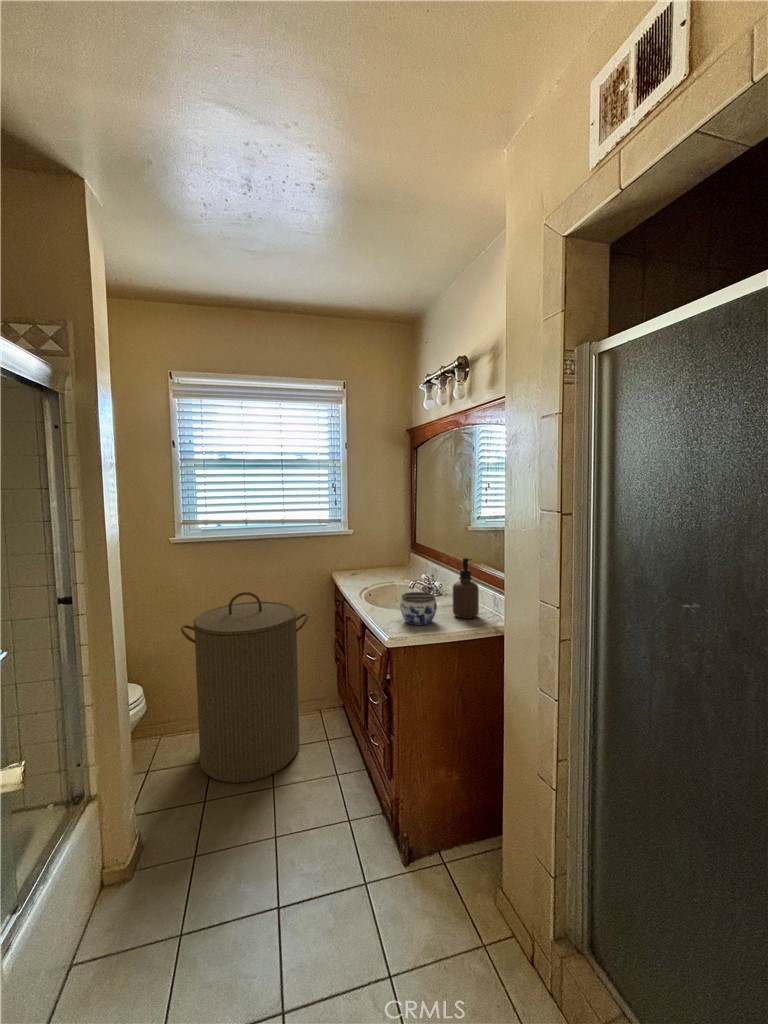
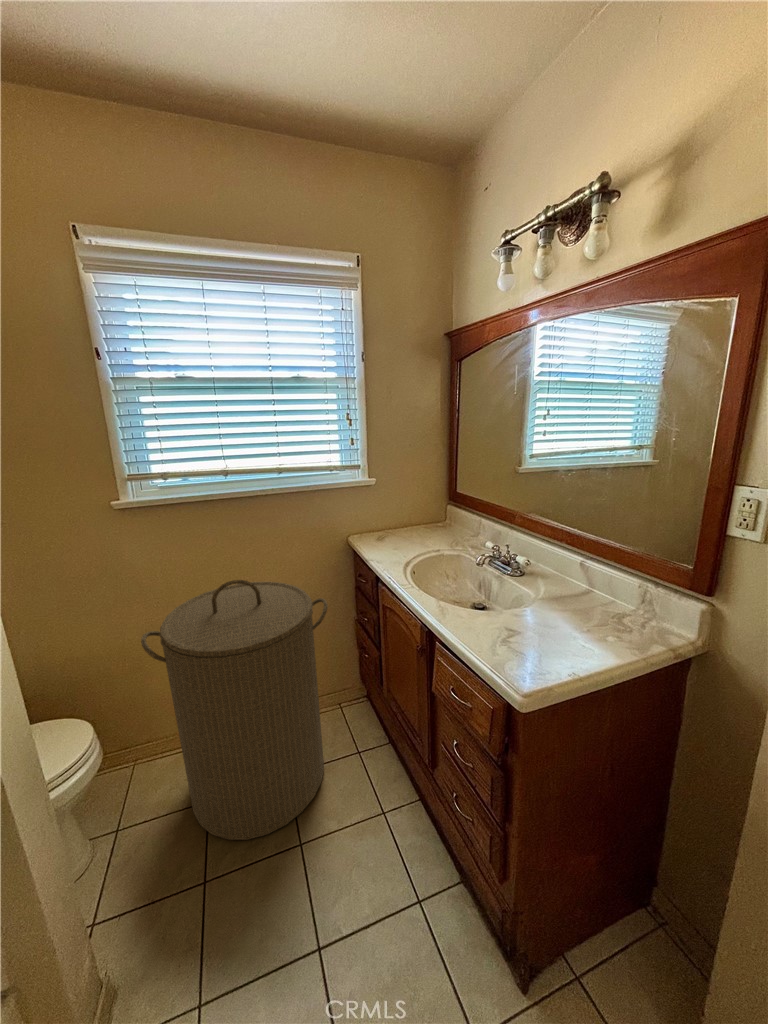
soap dispenser: present [453,558,479,619] -> none [576,532,625,629]
jar: present [400,592,437,625] -> none [507,591,573,654]

